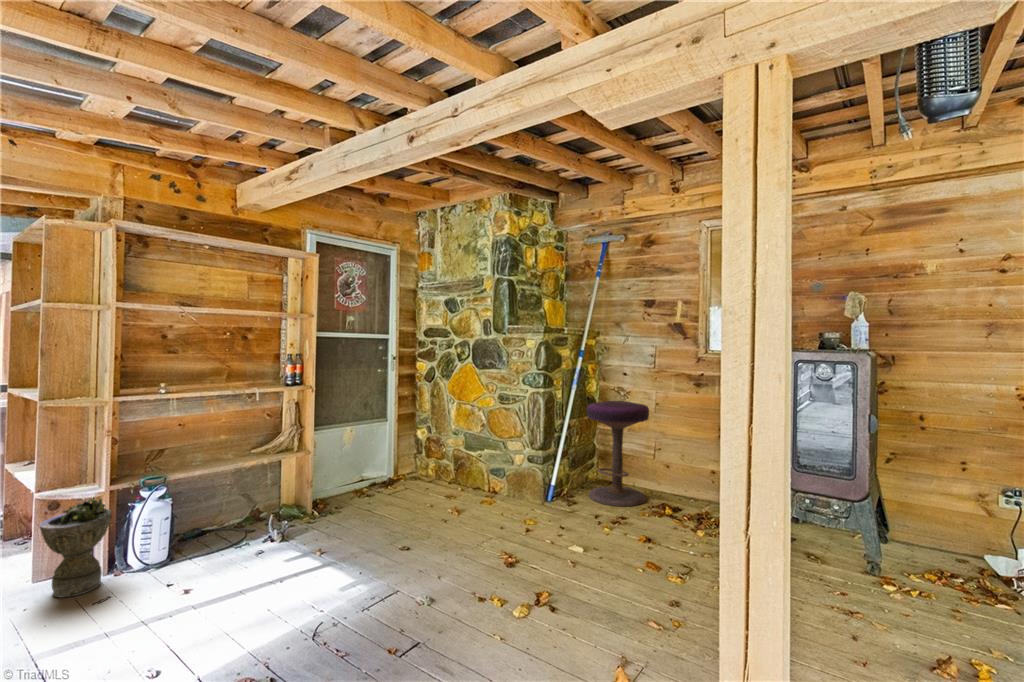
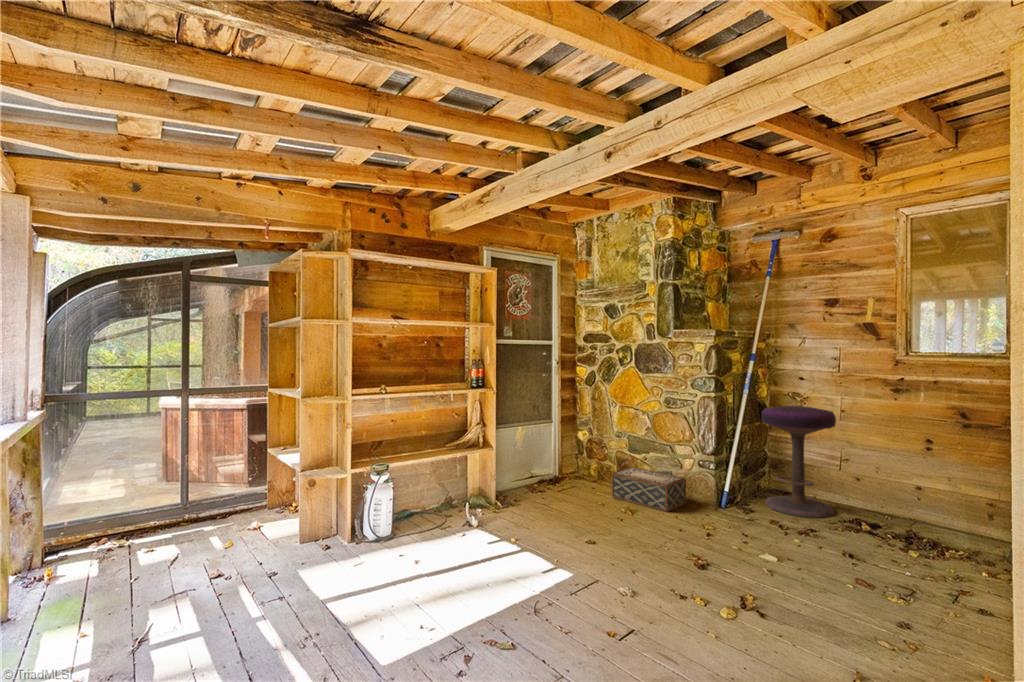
woven basket: none [443,465,515,509] -> present [612,467,687,512]
planter: present [40,499,112,598] -> none [301,480,350,561]

